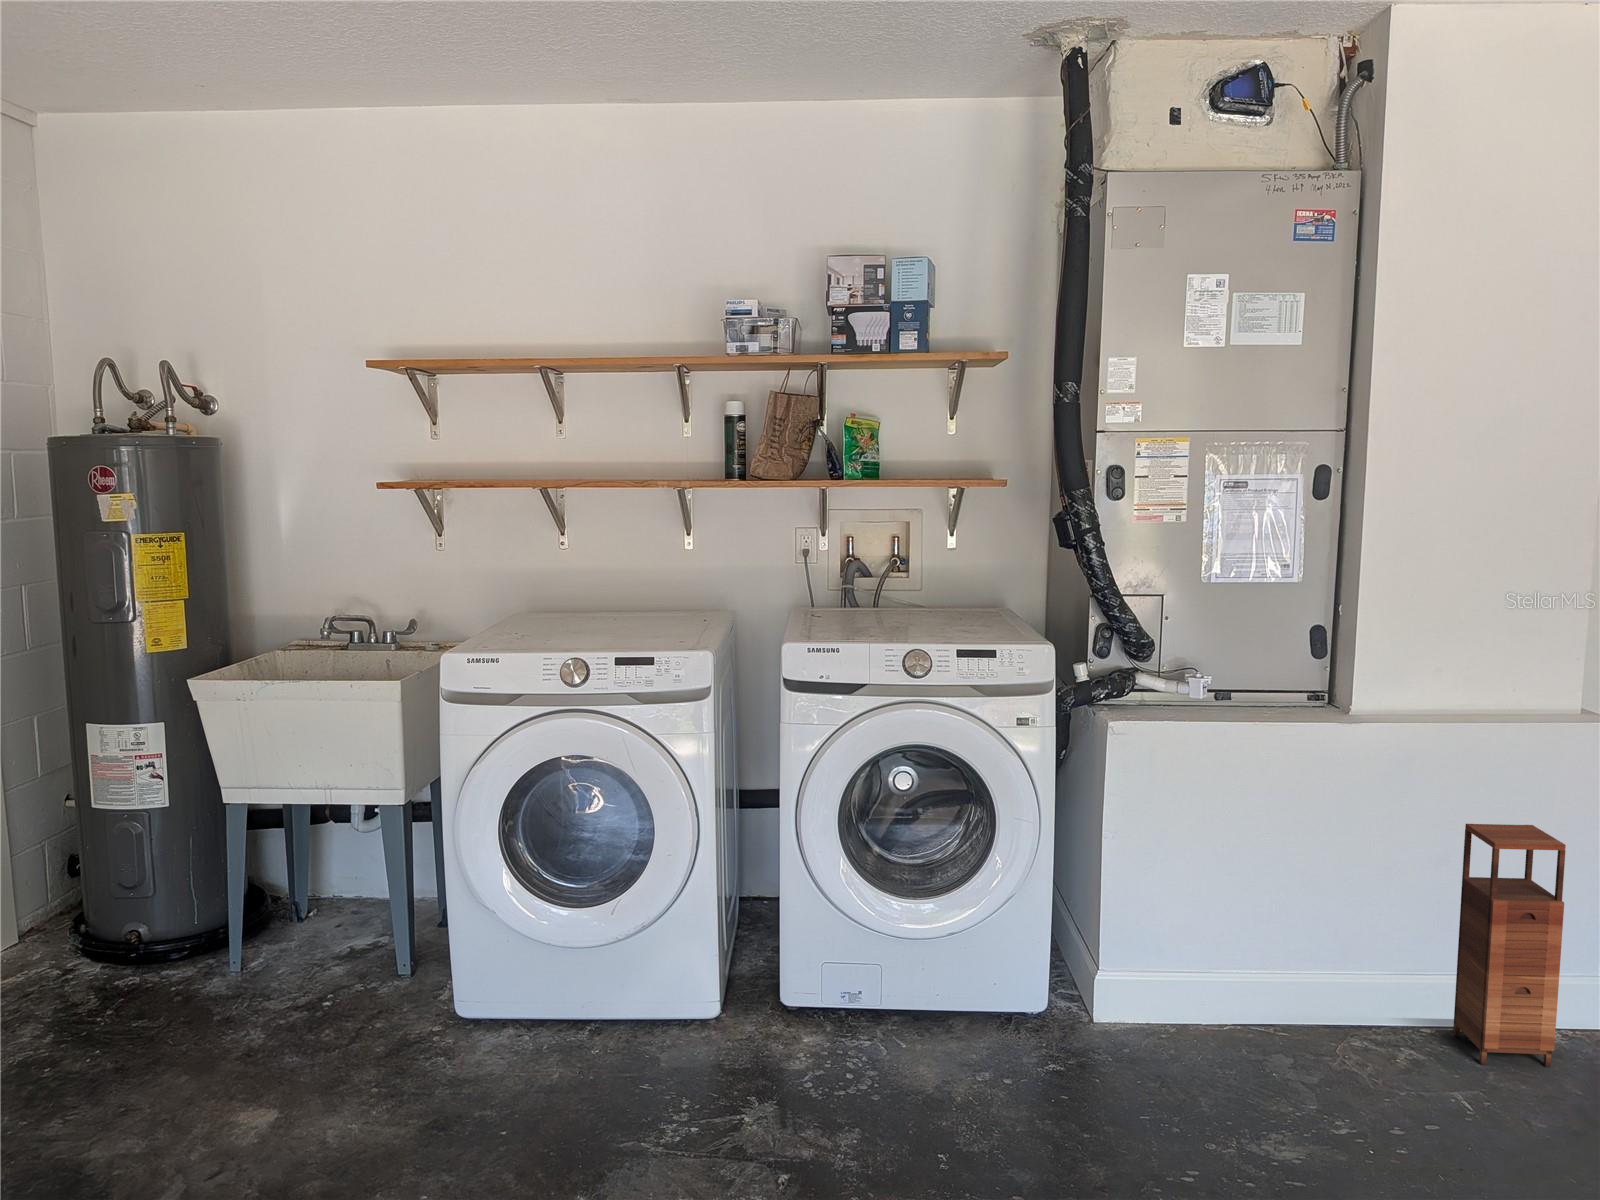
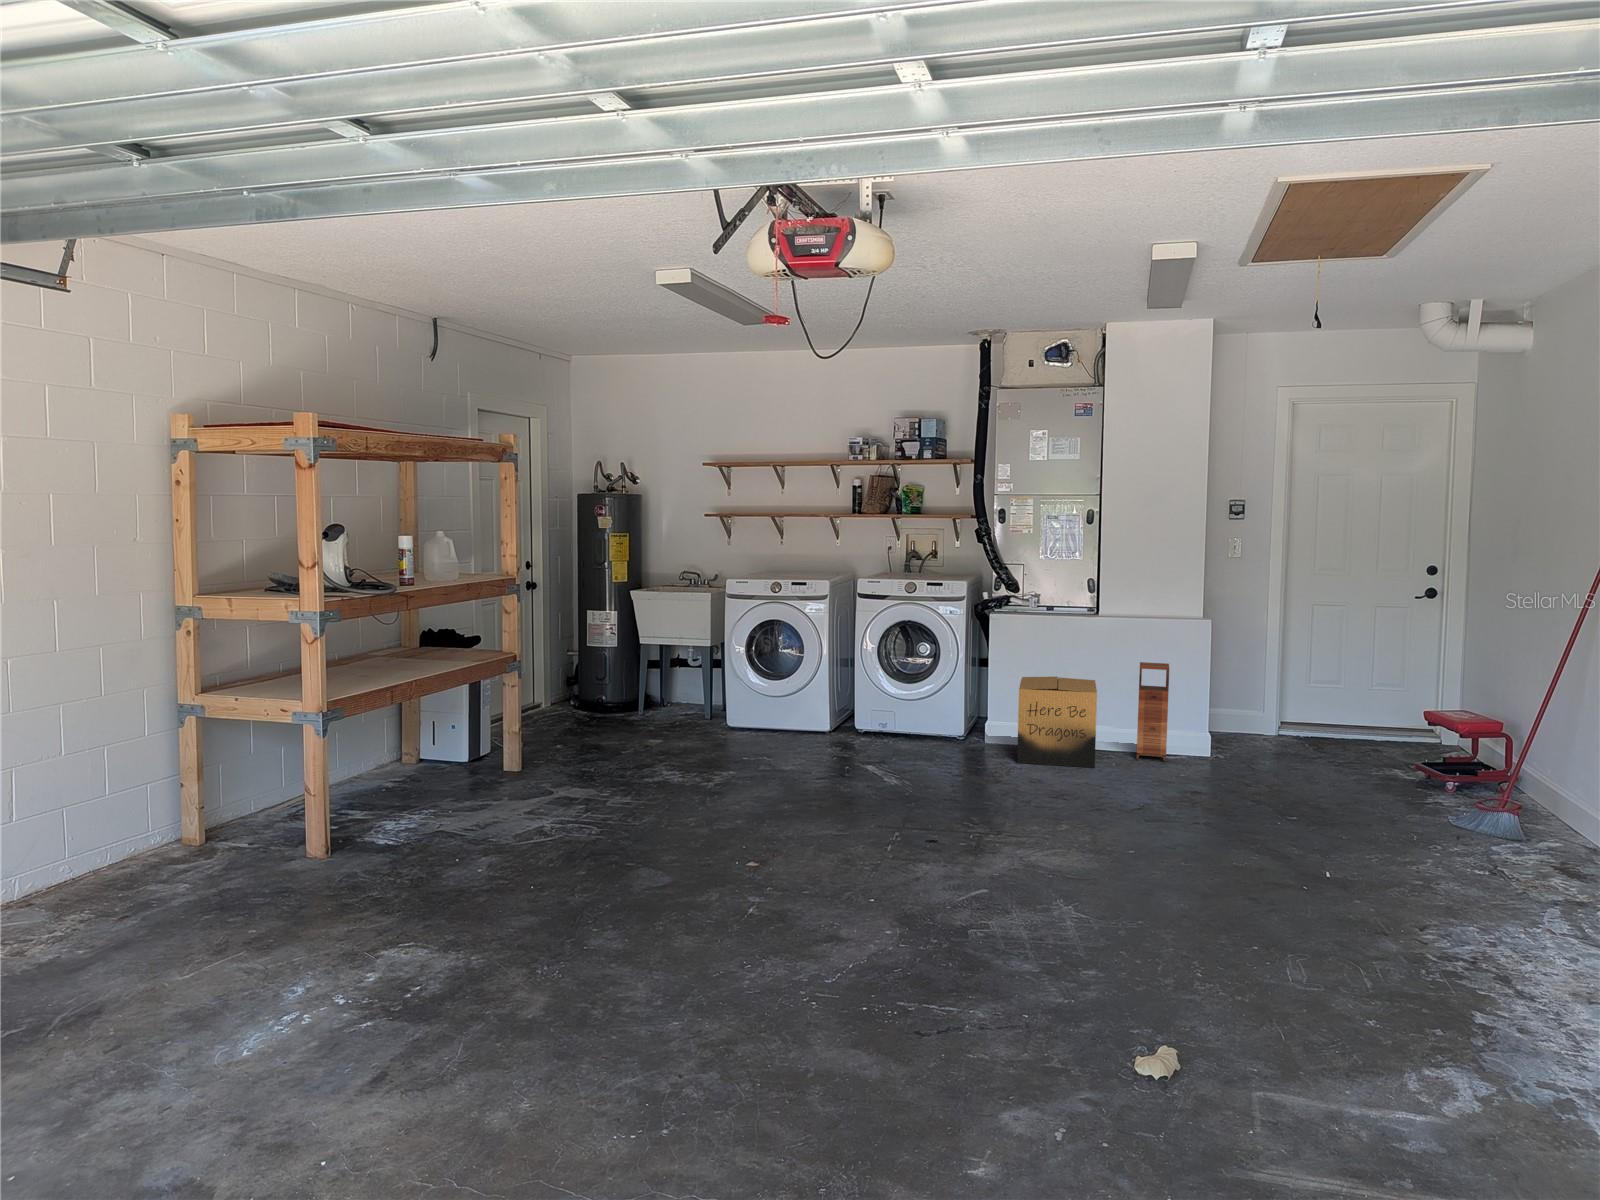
cardboard box: none [1183,864,1440,1117] -> present [1017,677,1097,768]

